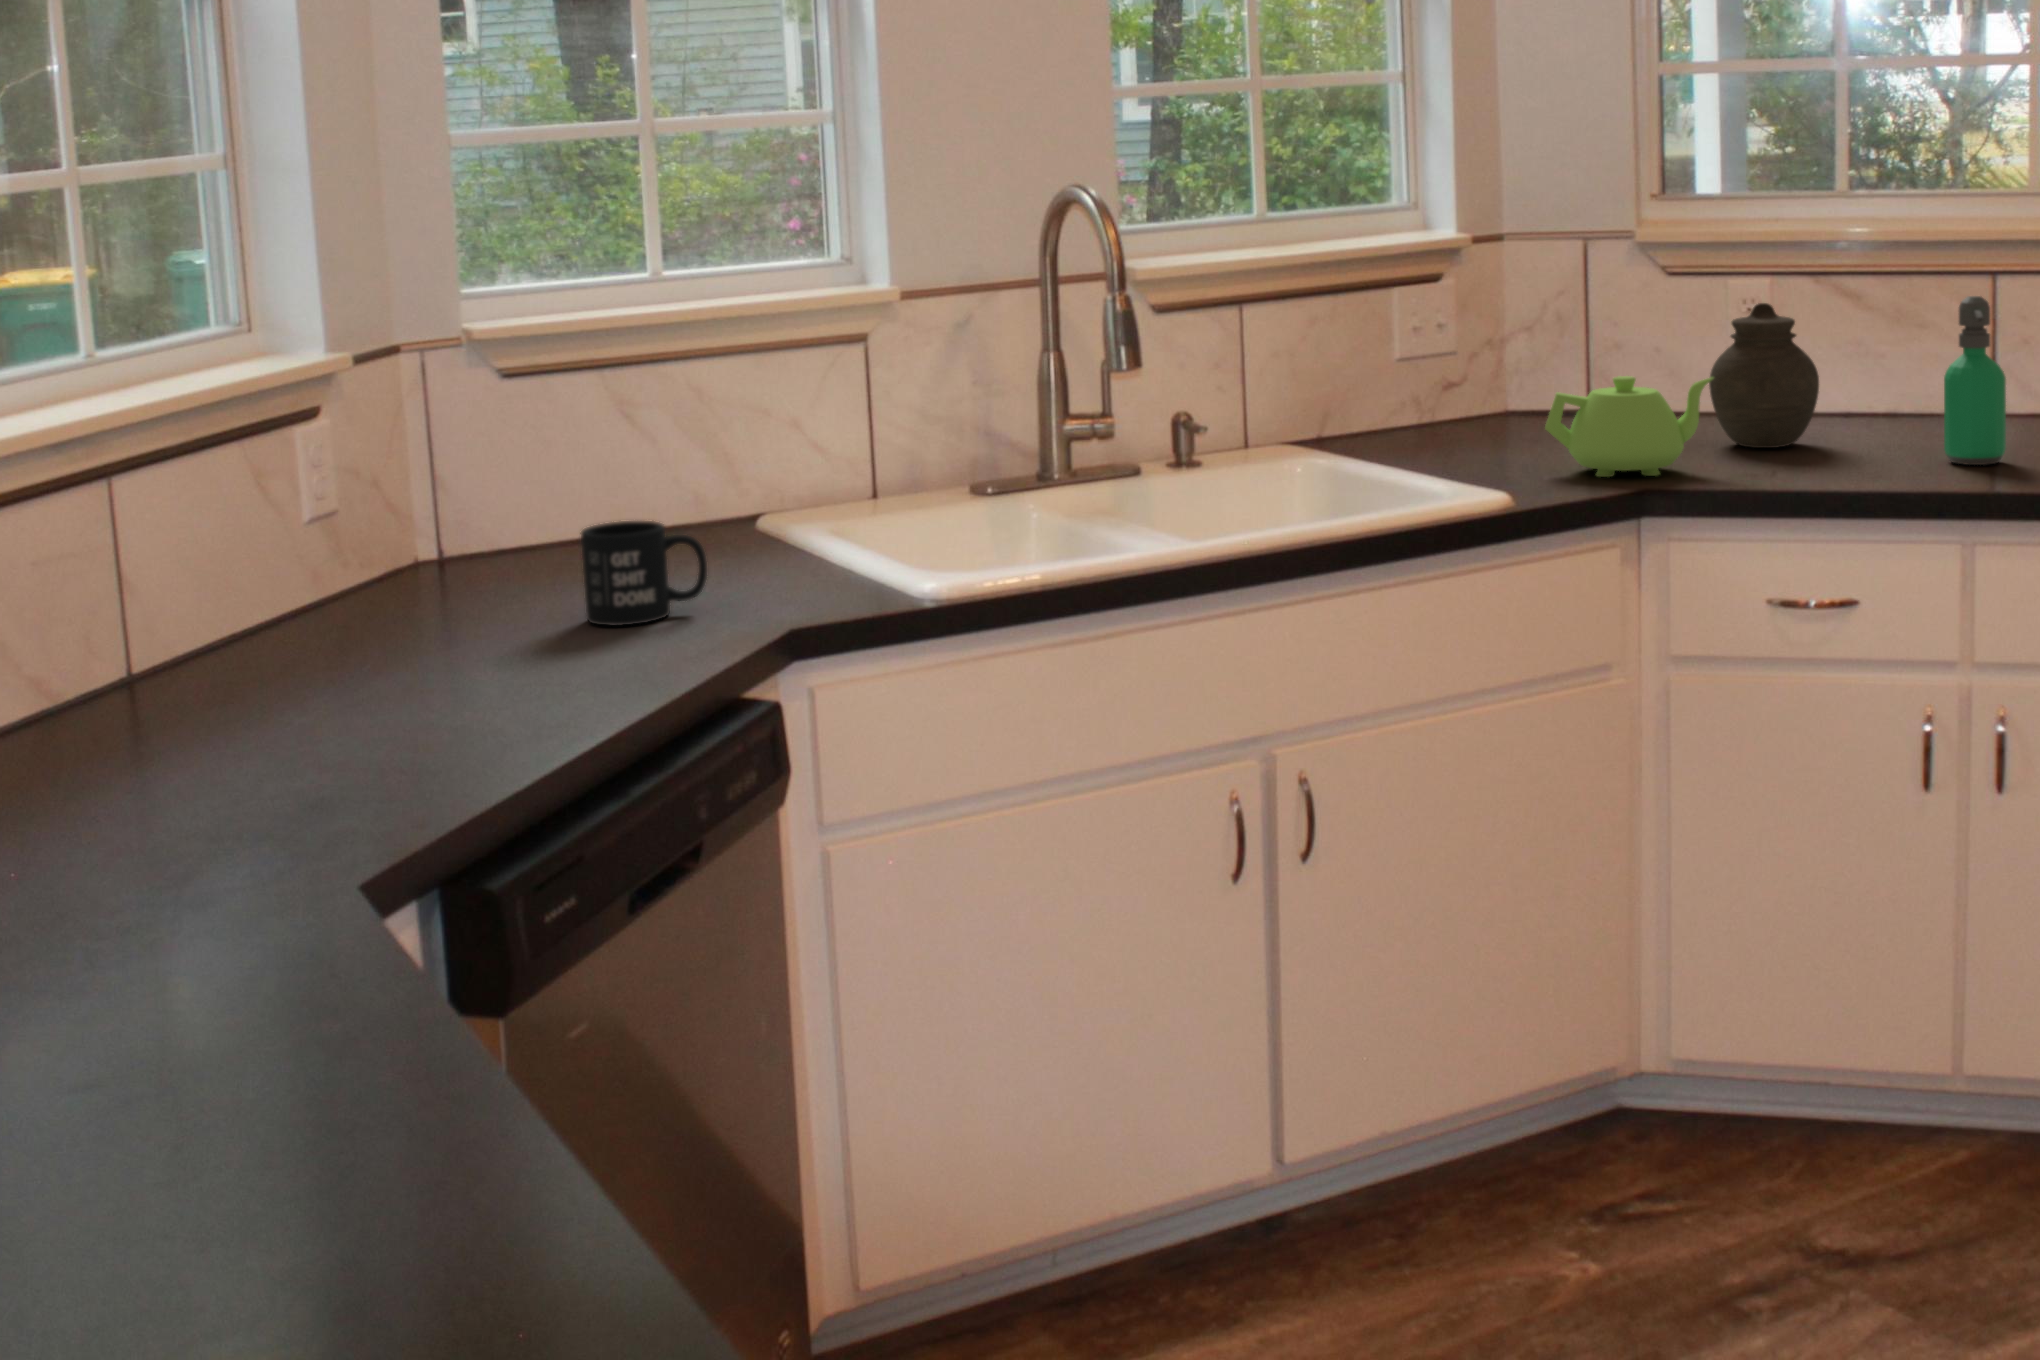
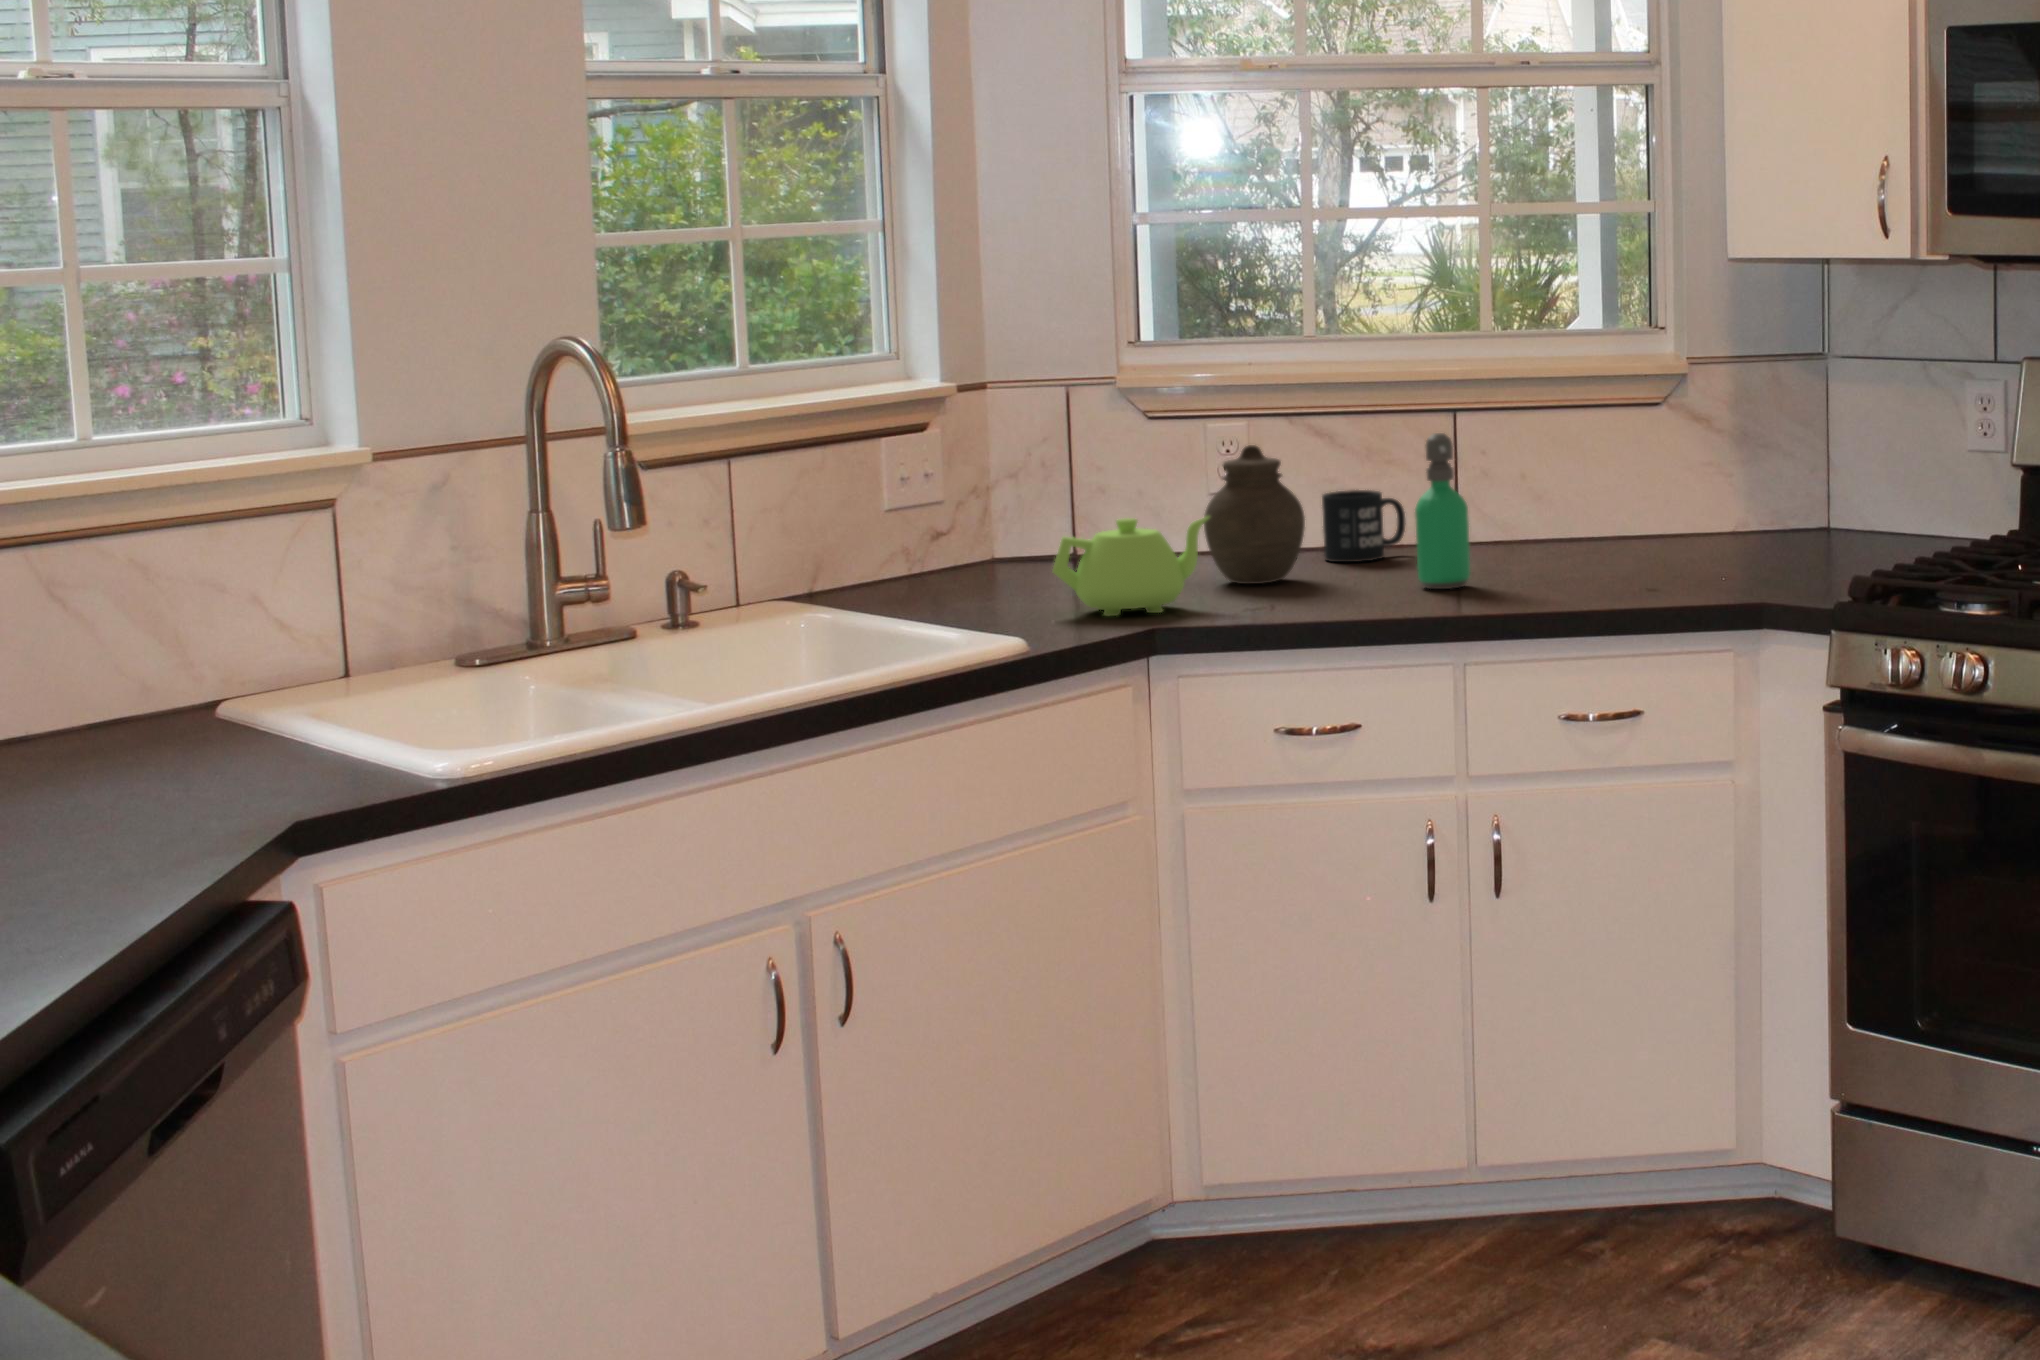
mug: present [580,521,707,626] -> present [1322,490,1406,562]

